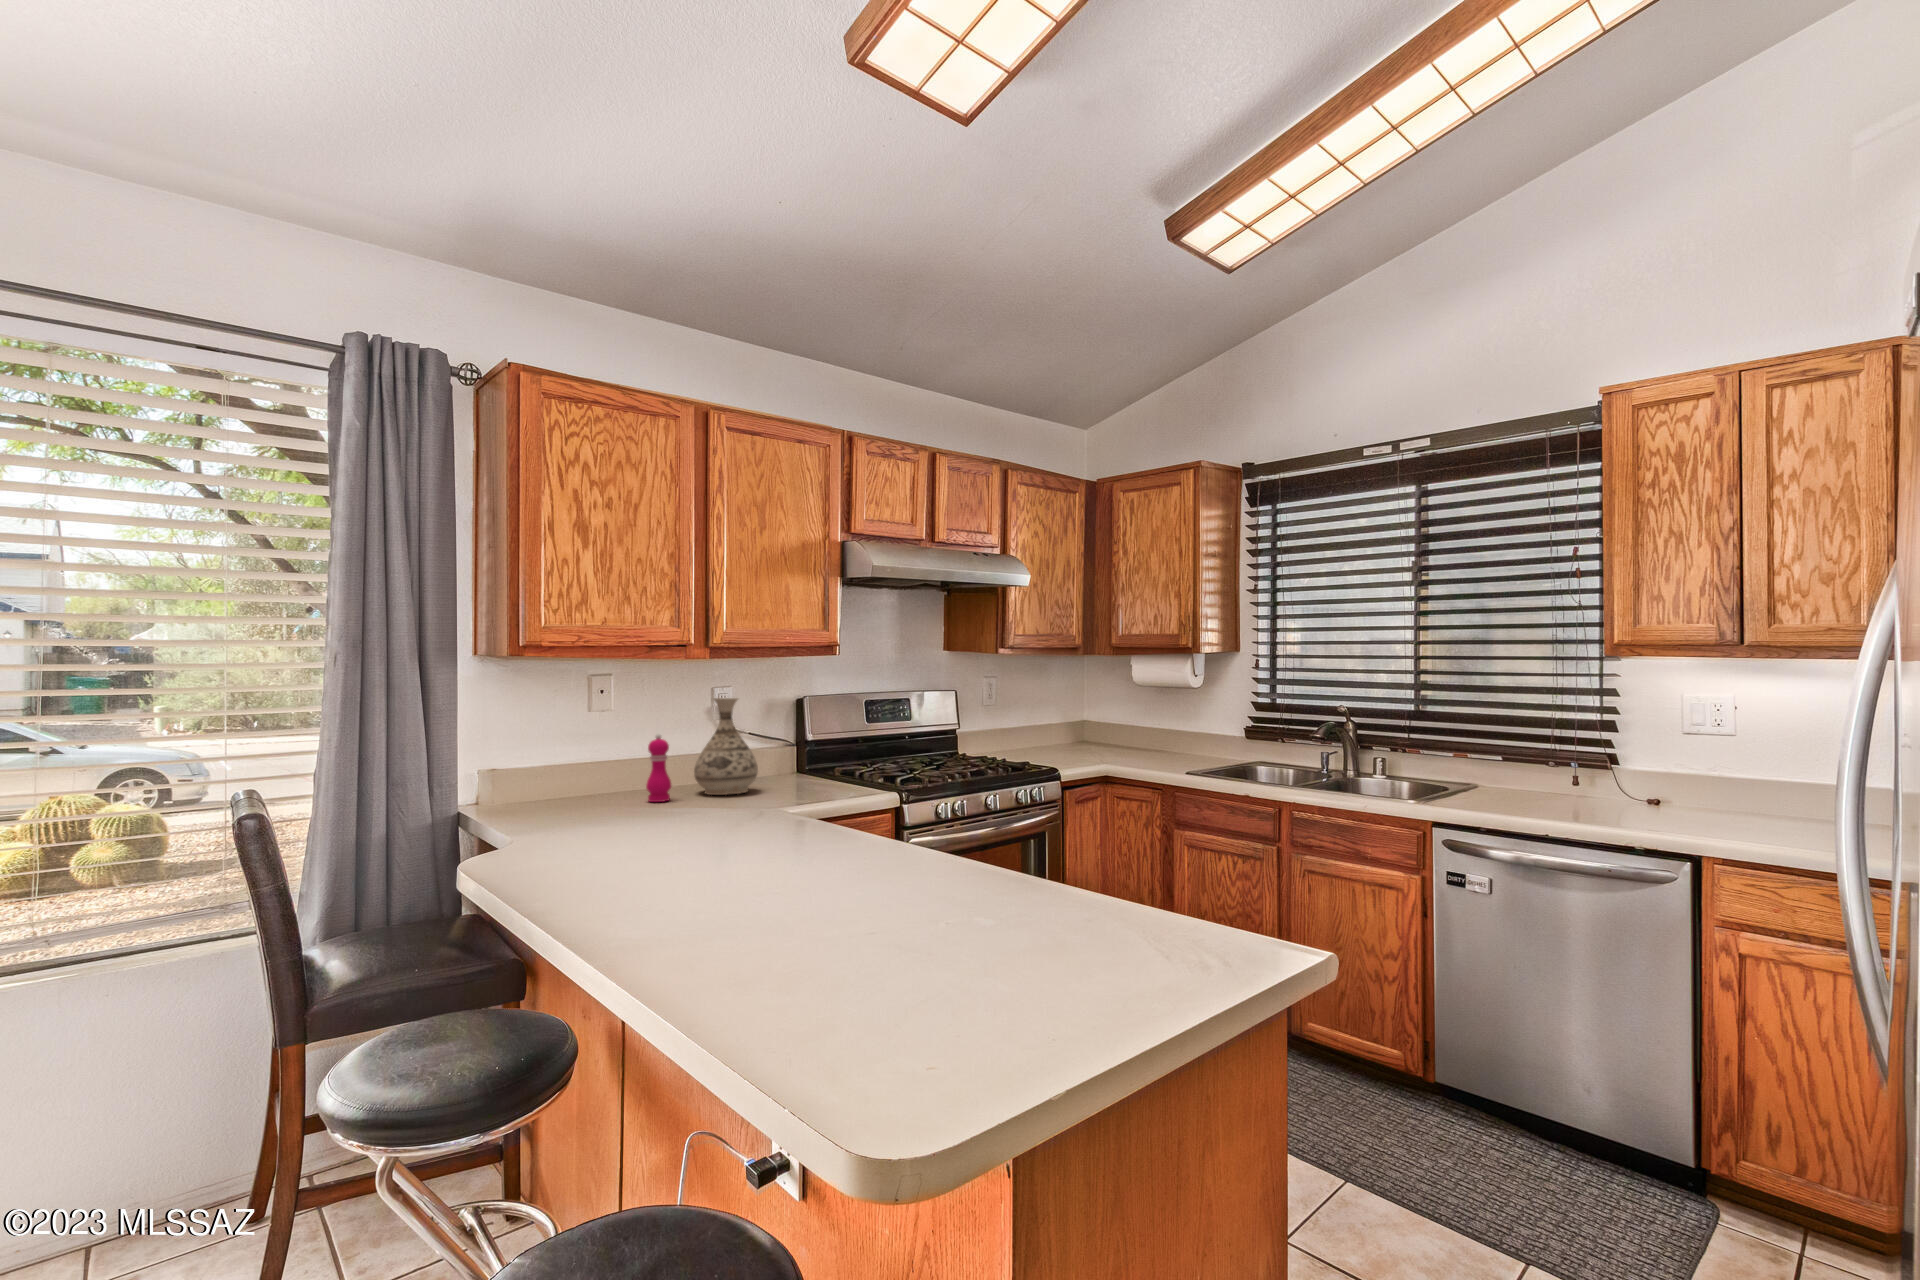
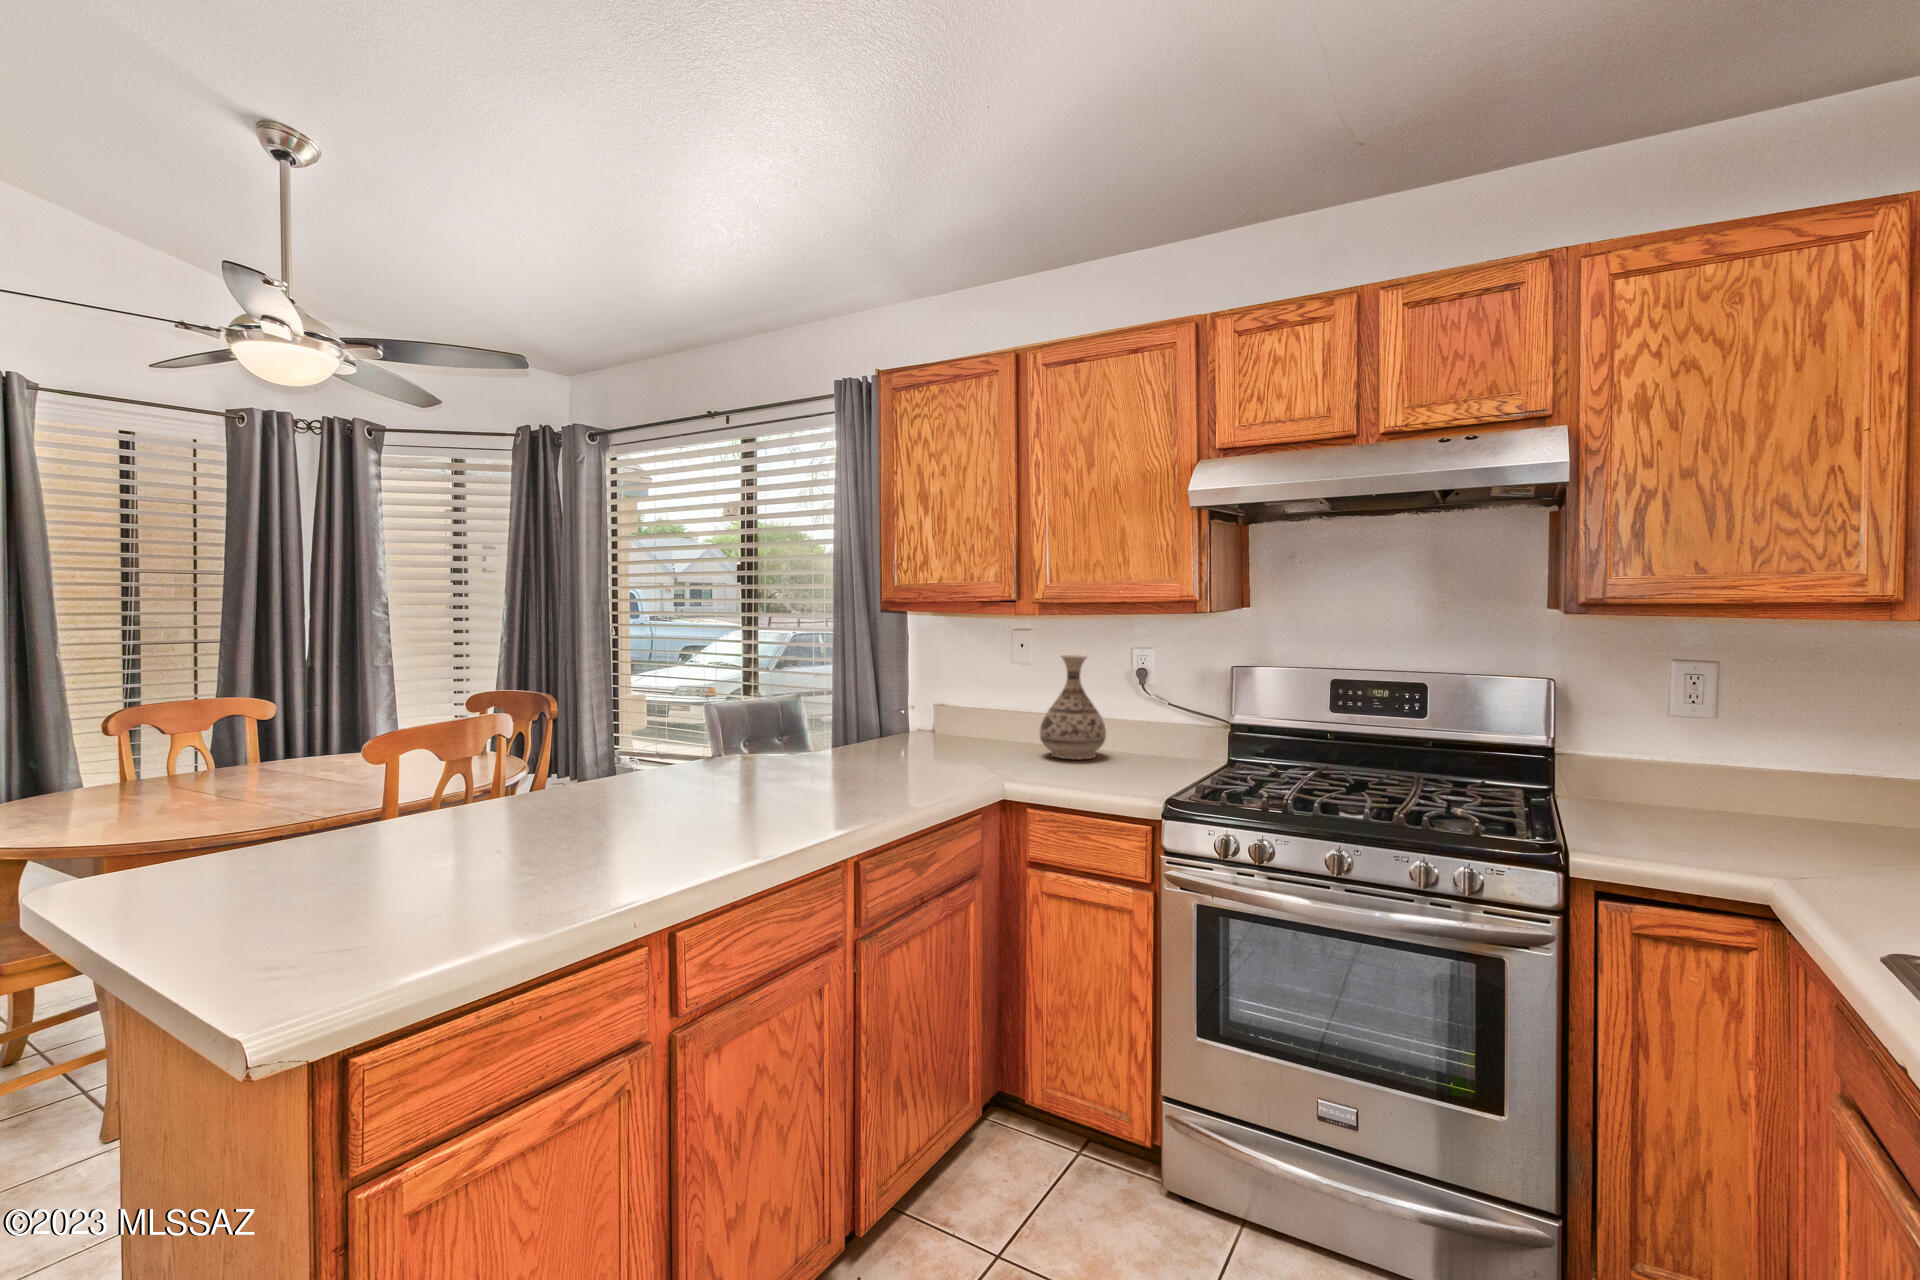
pepper mill: present [646,734,671,802] -> none [993,685,1016,751]

